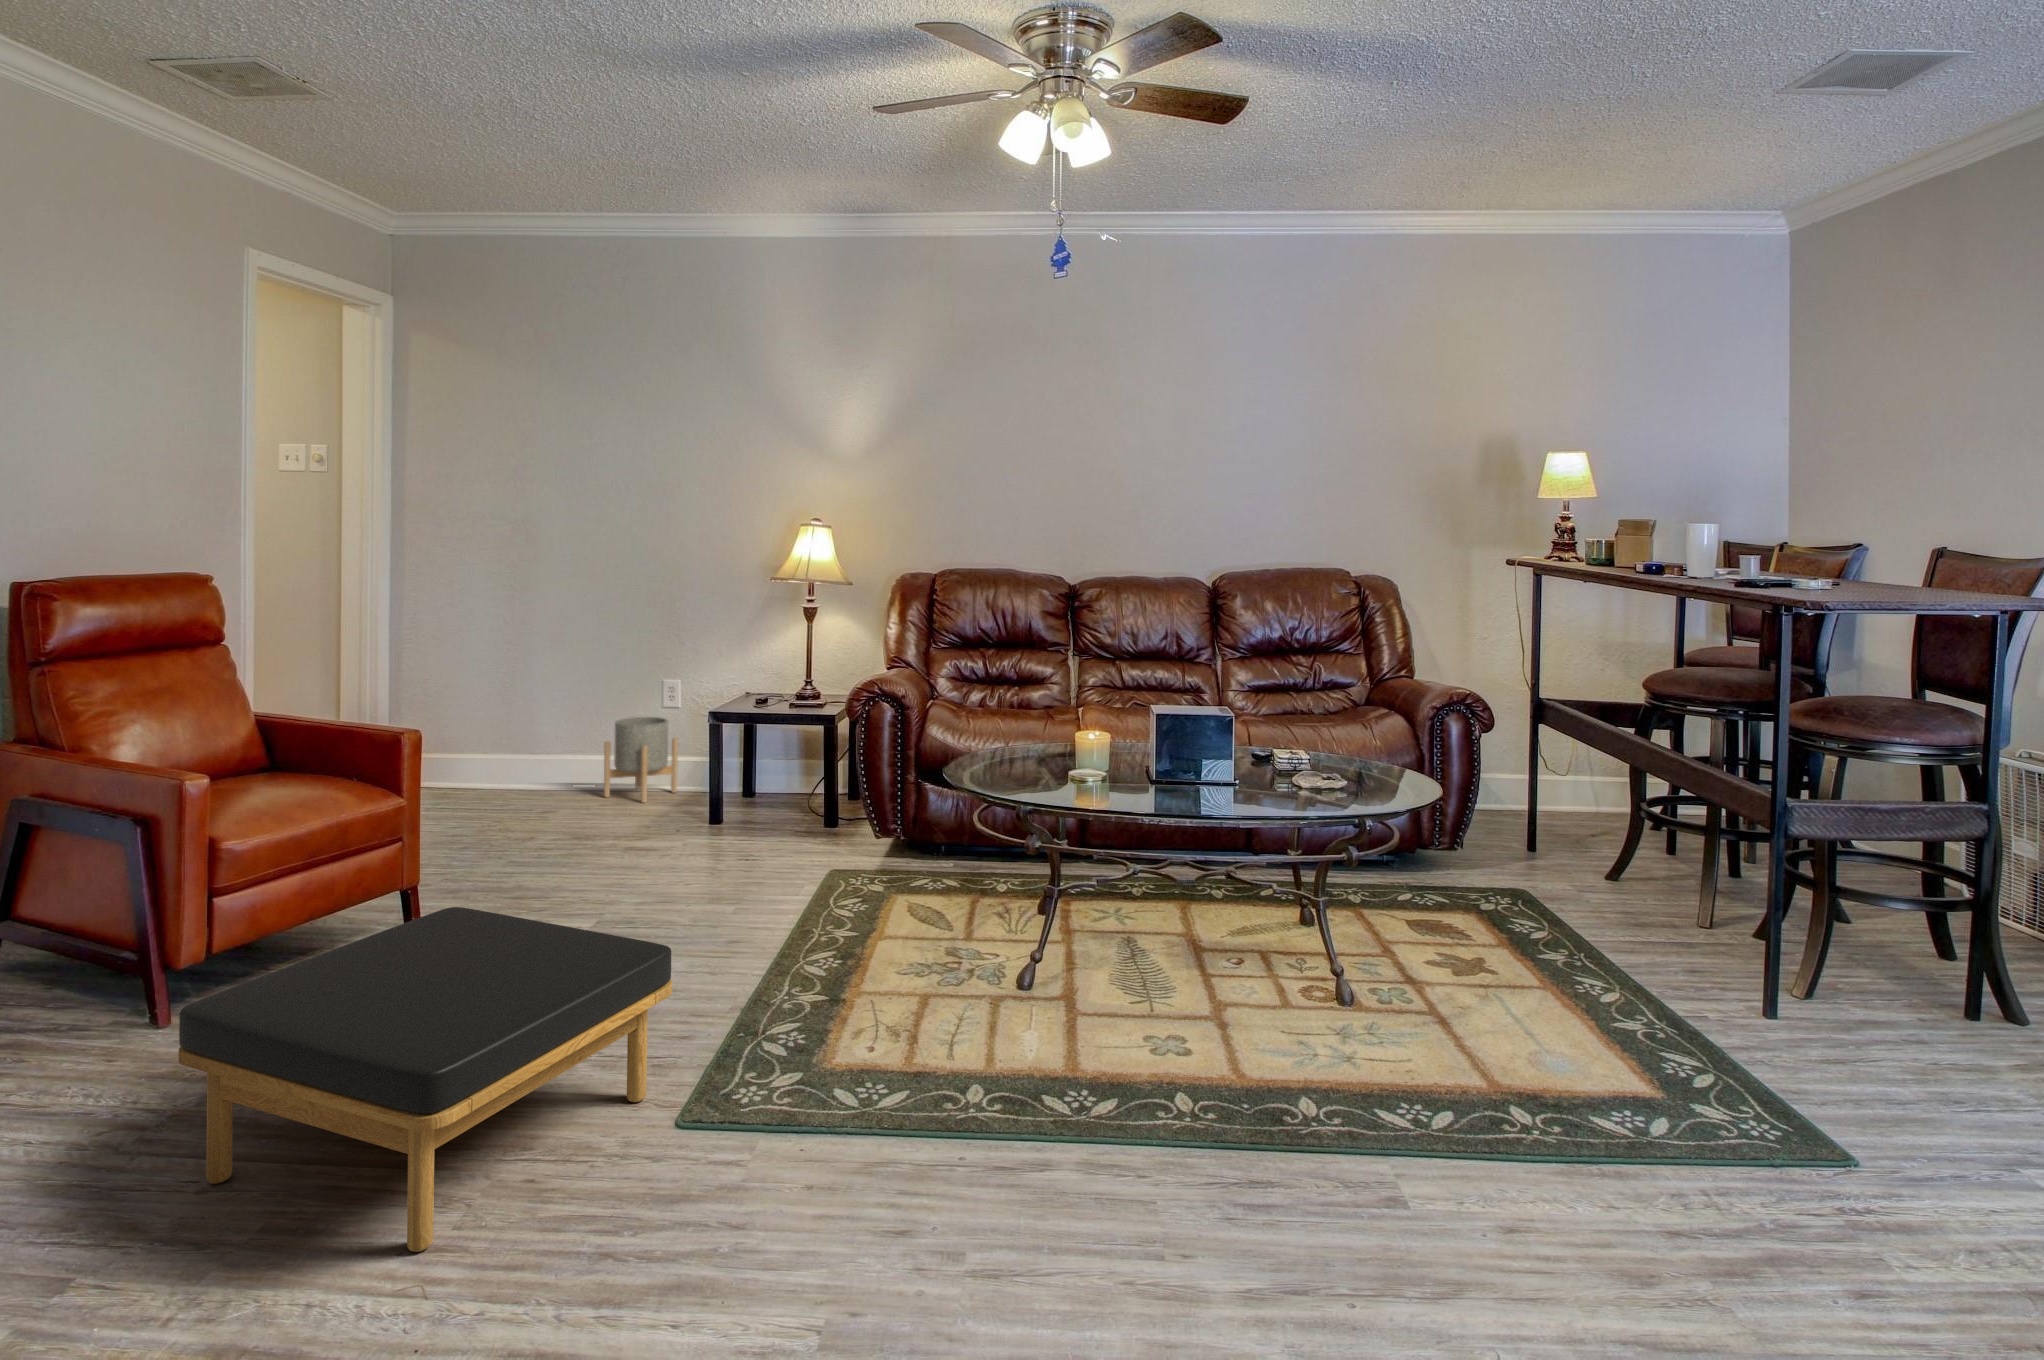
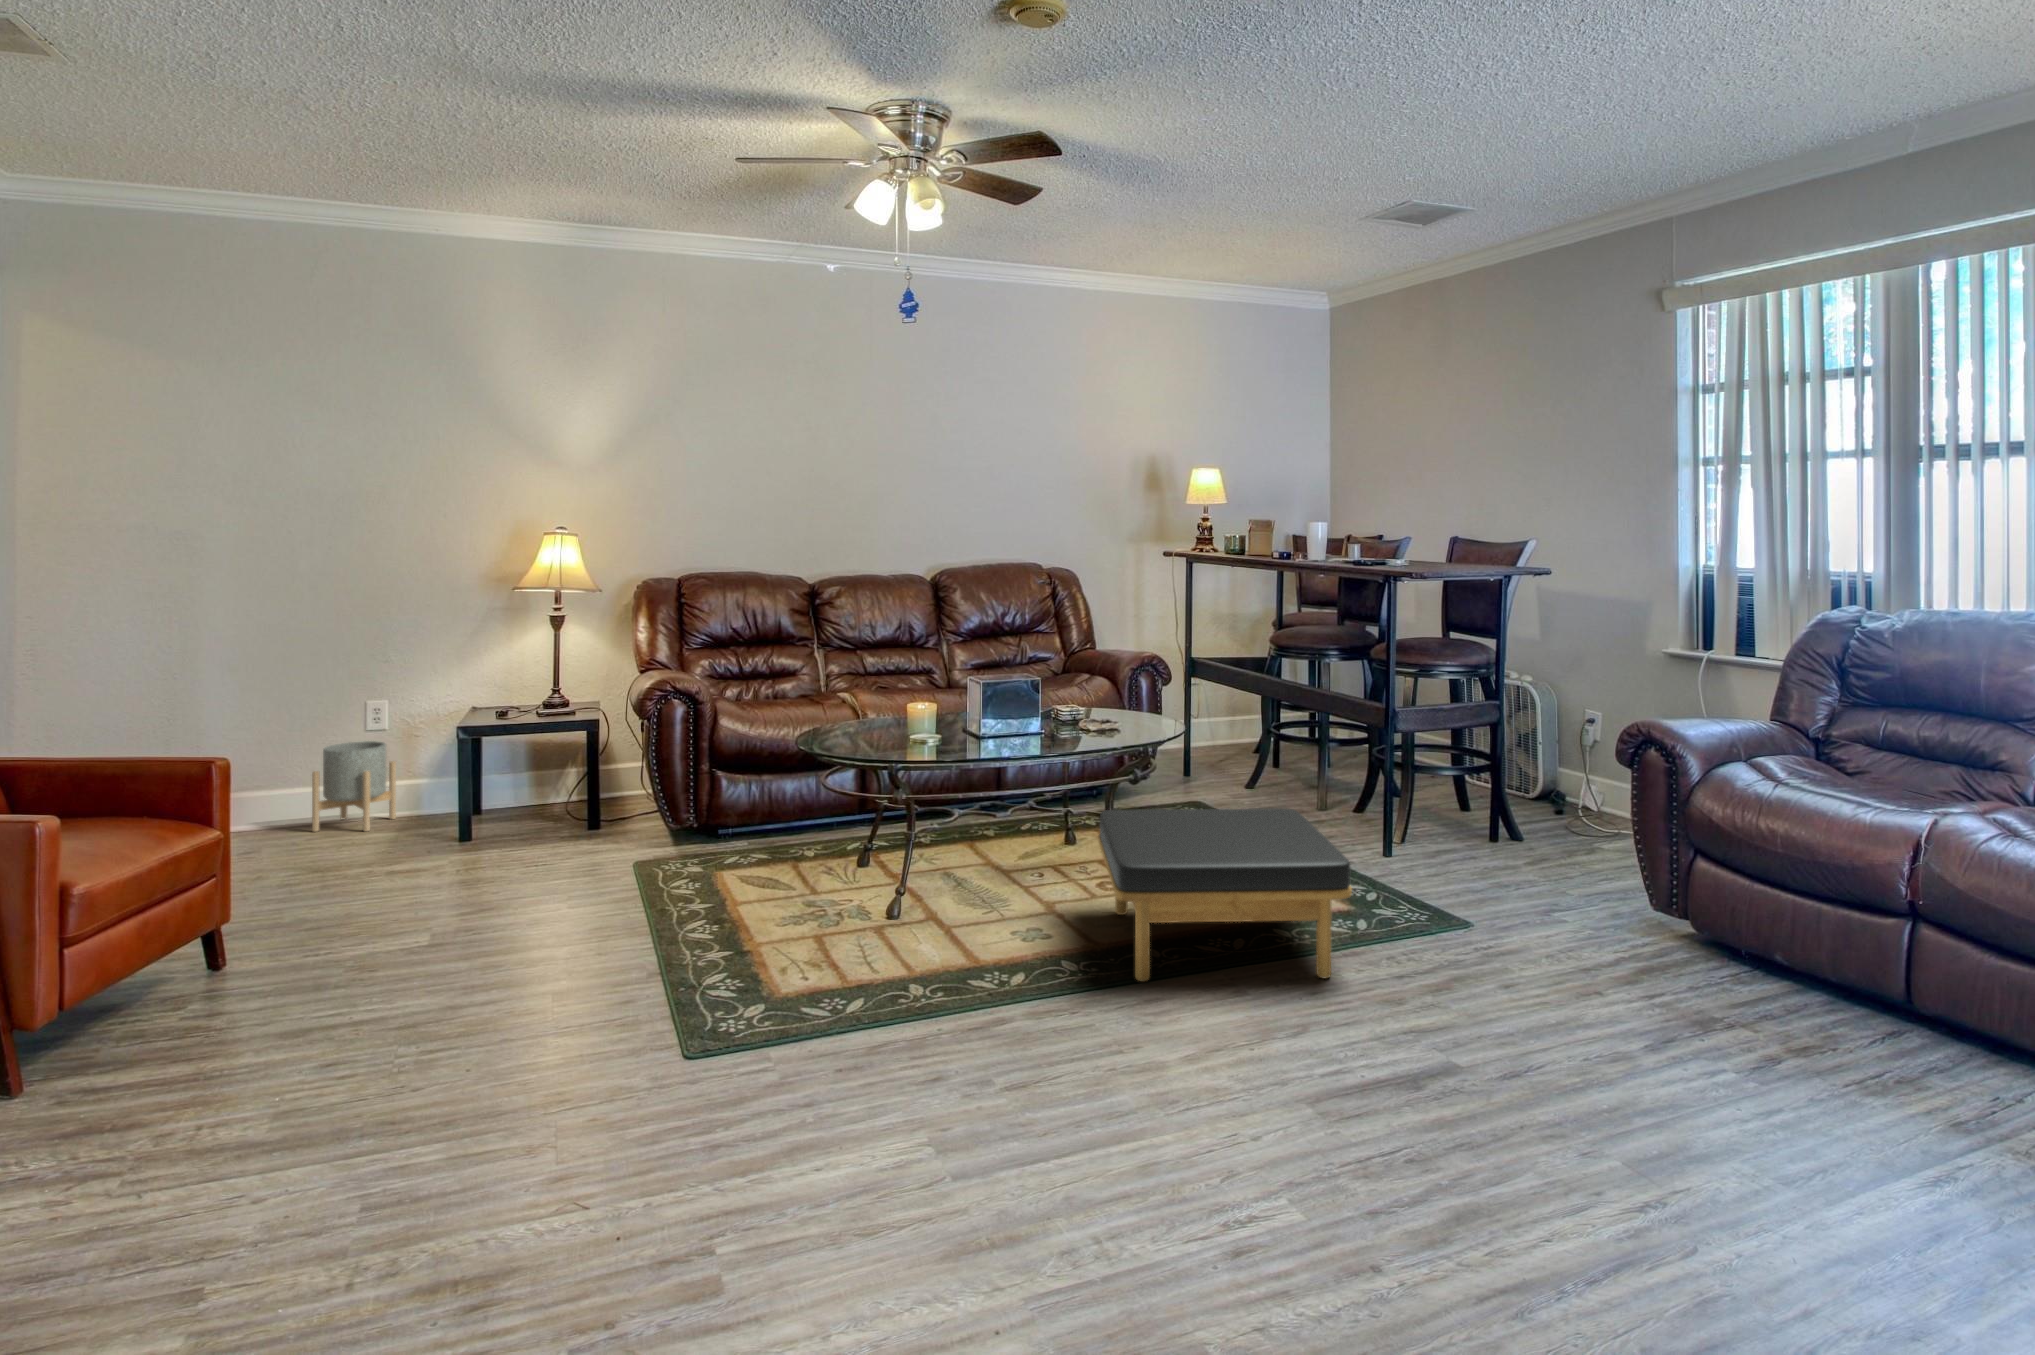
ottoman: present [179,907,672,1252] -> present [1098,808,1352,981]

